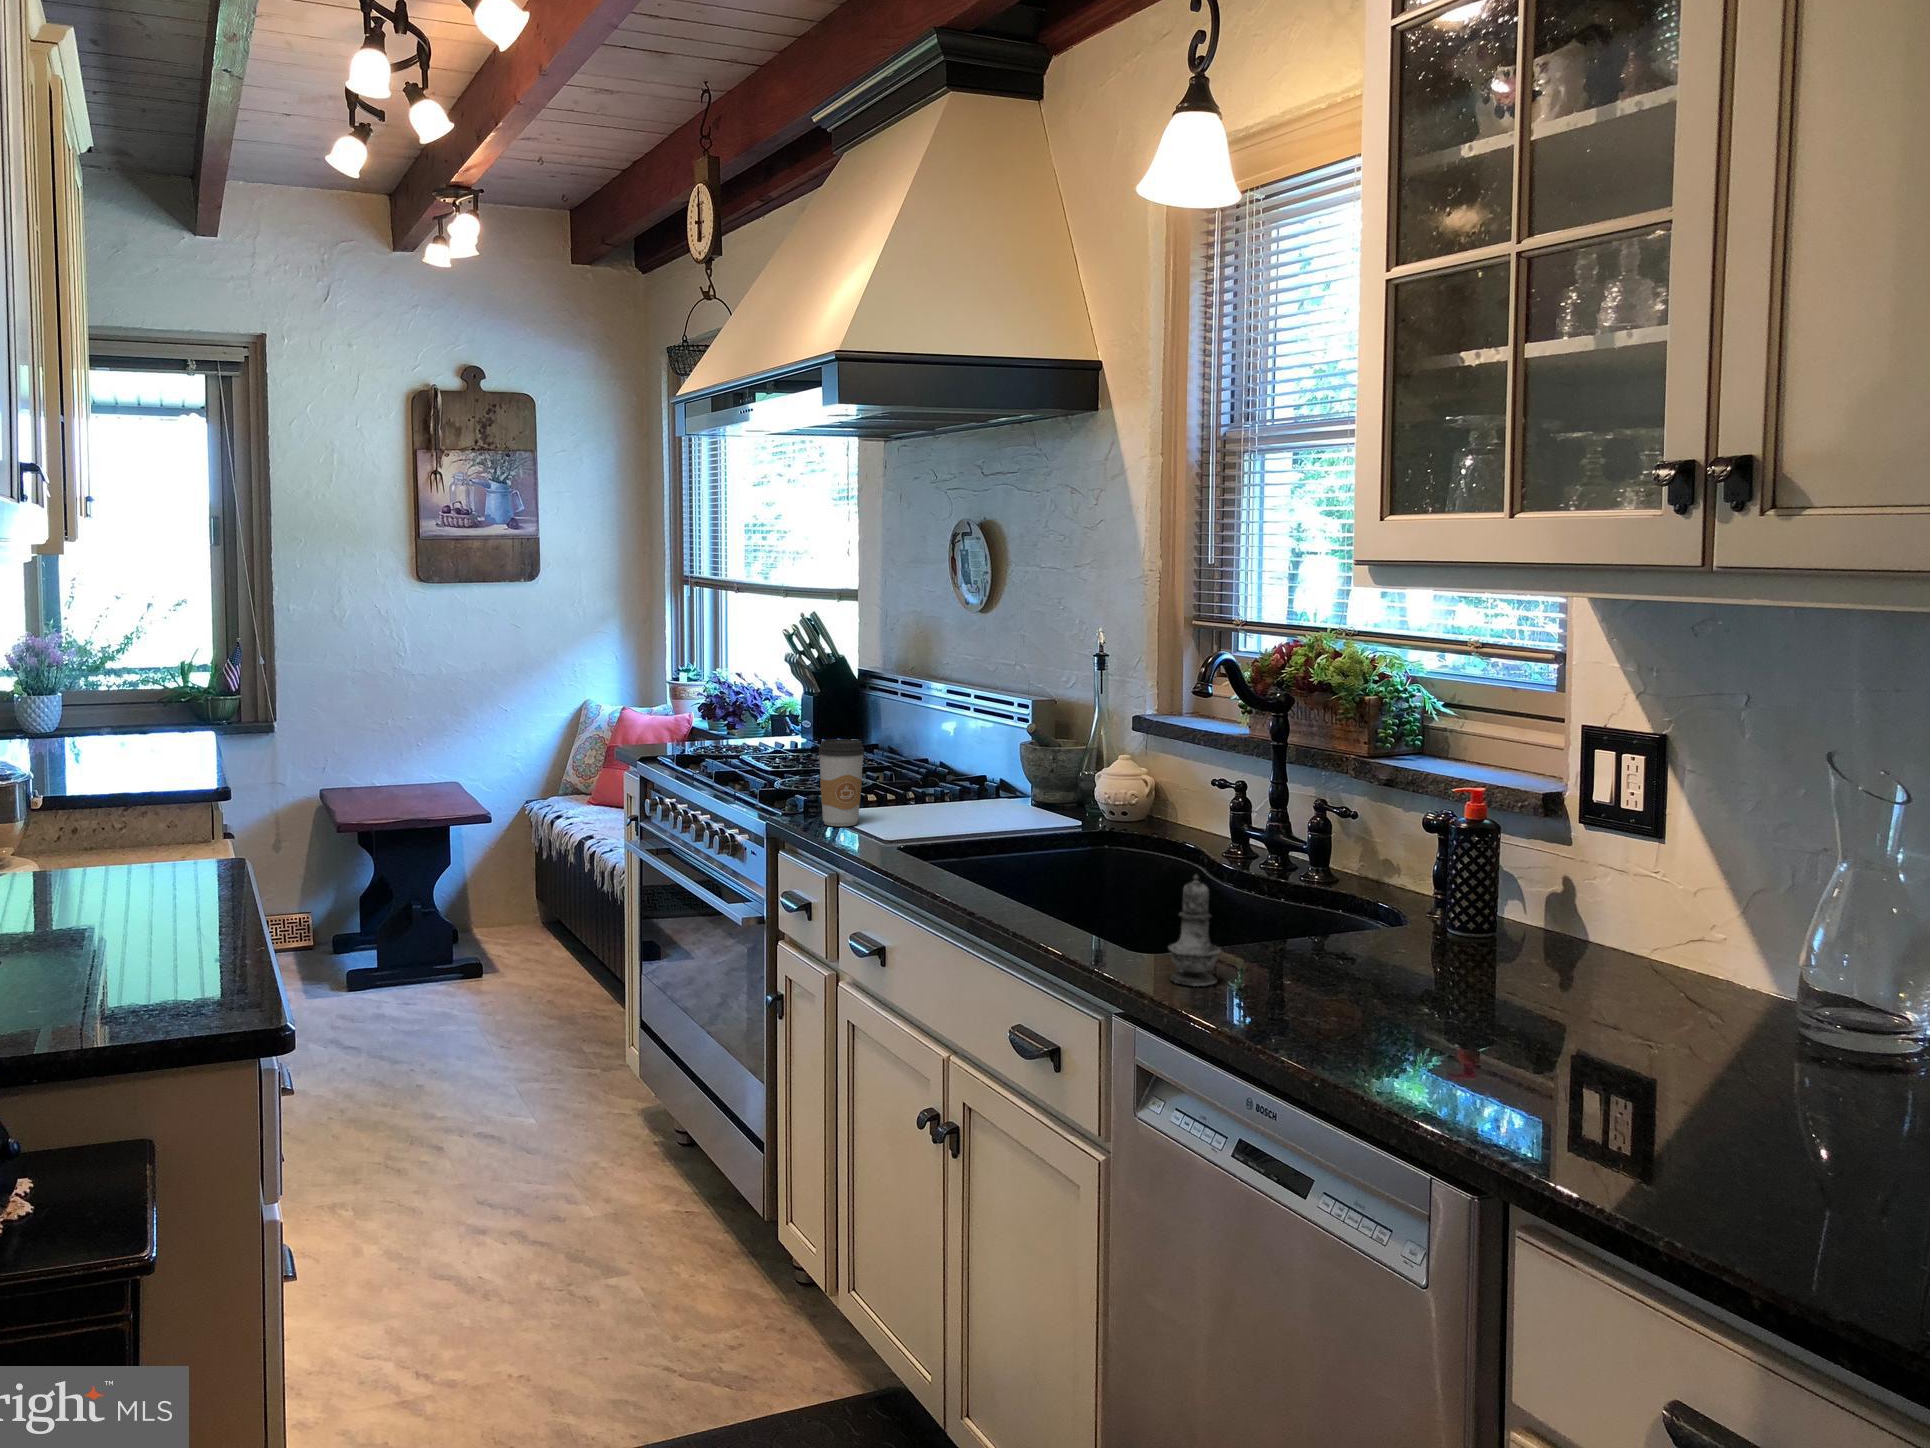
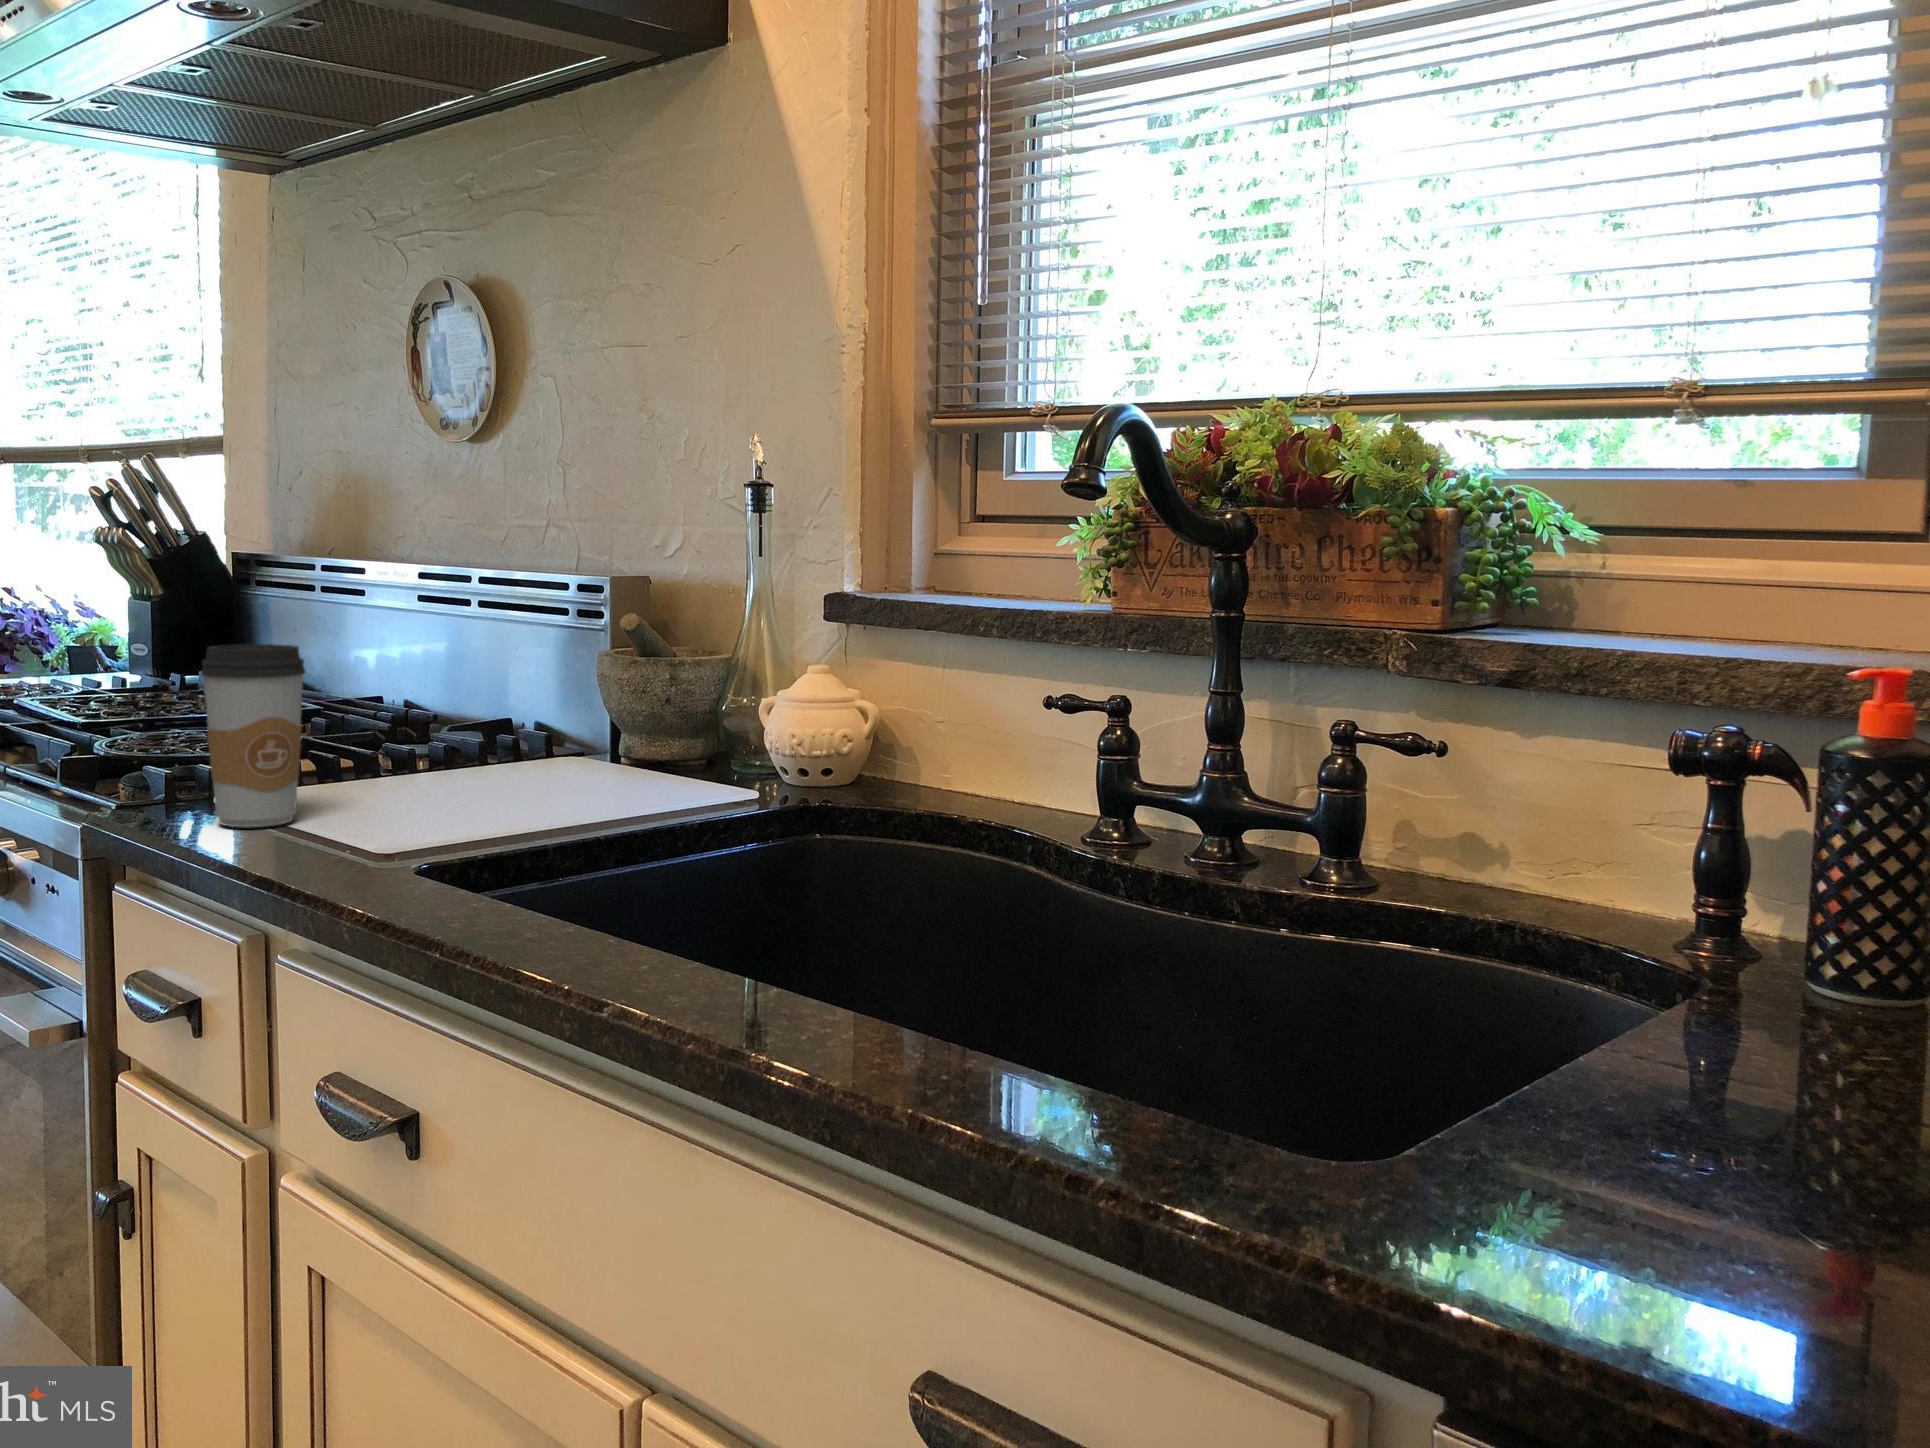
salt shaker: present [1168,875,1221,986] -> none [1575,946,1760,1315]

